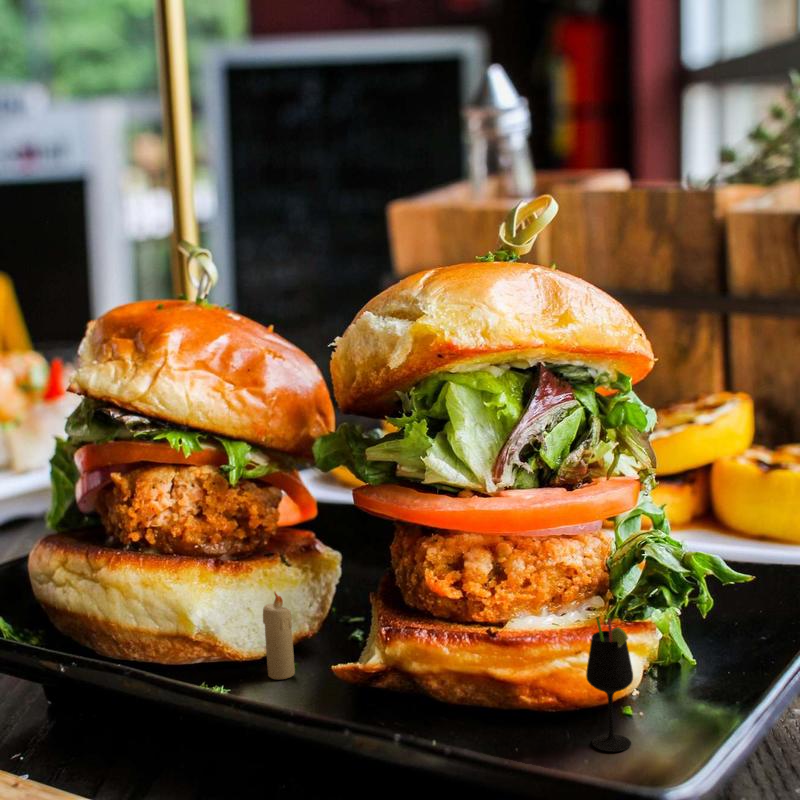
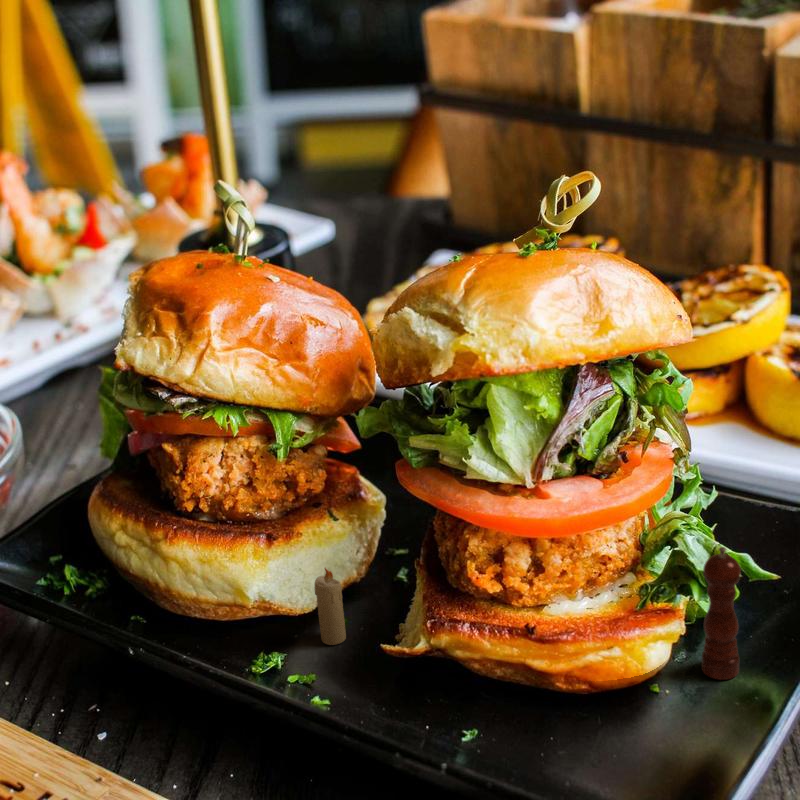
pepper mill: none [673,547,714,697] -> present [702,547,741,680]
wine glass: present [586,617,633,751] -> none [617,634,660,745]

